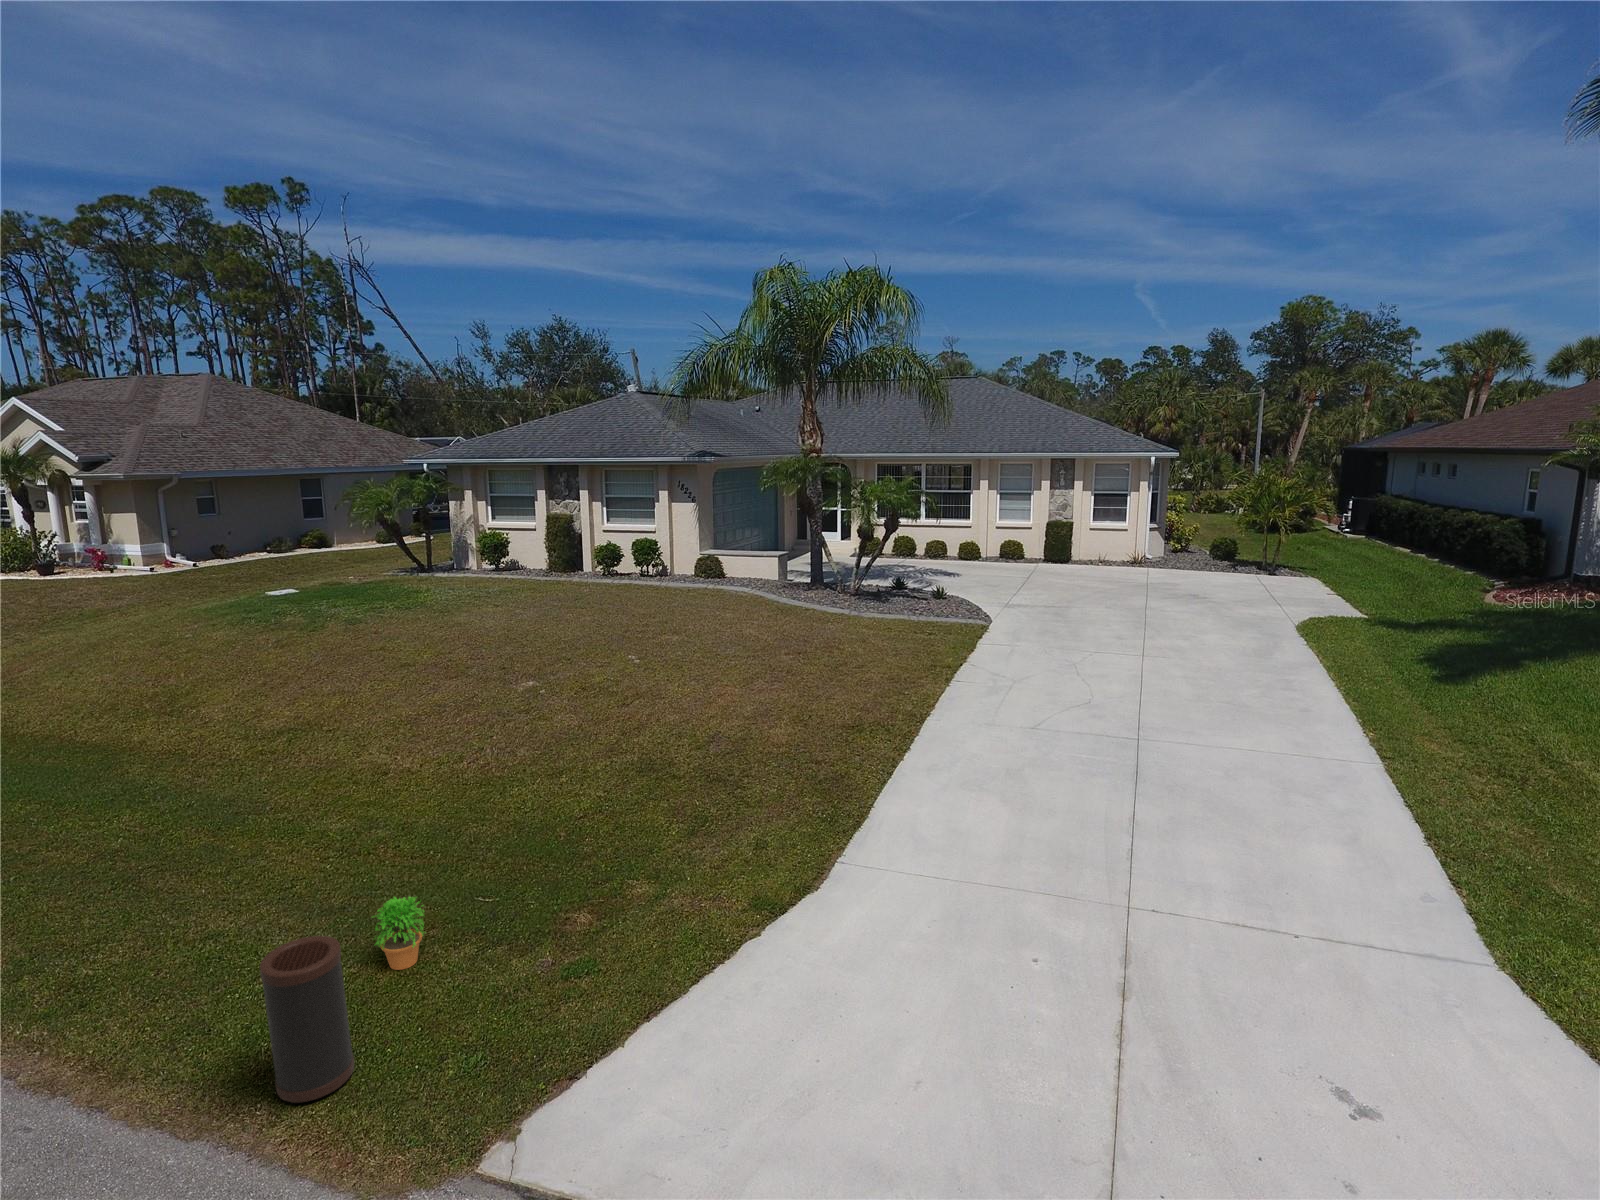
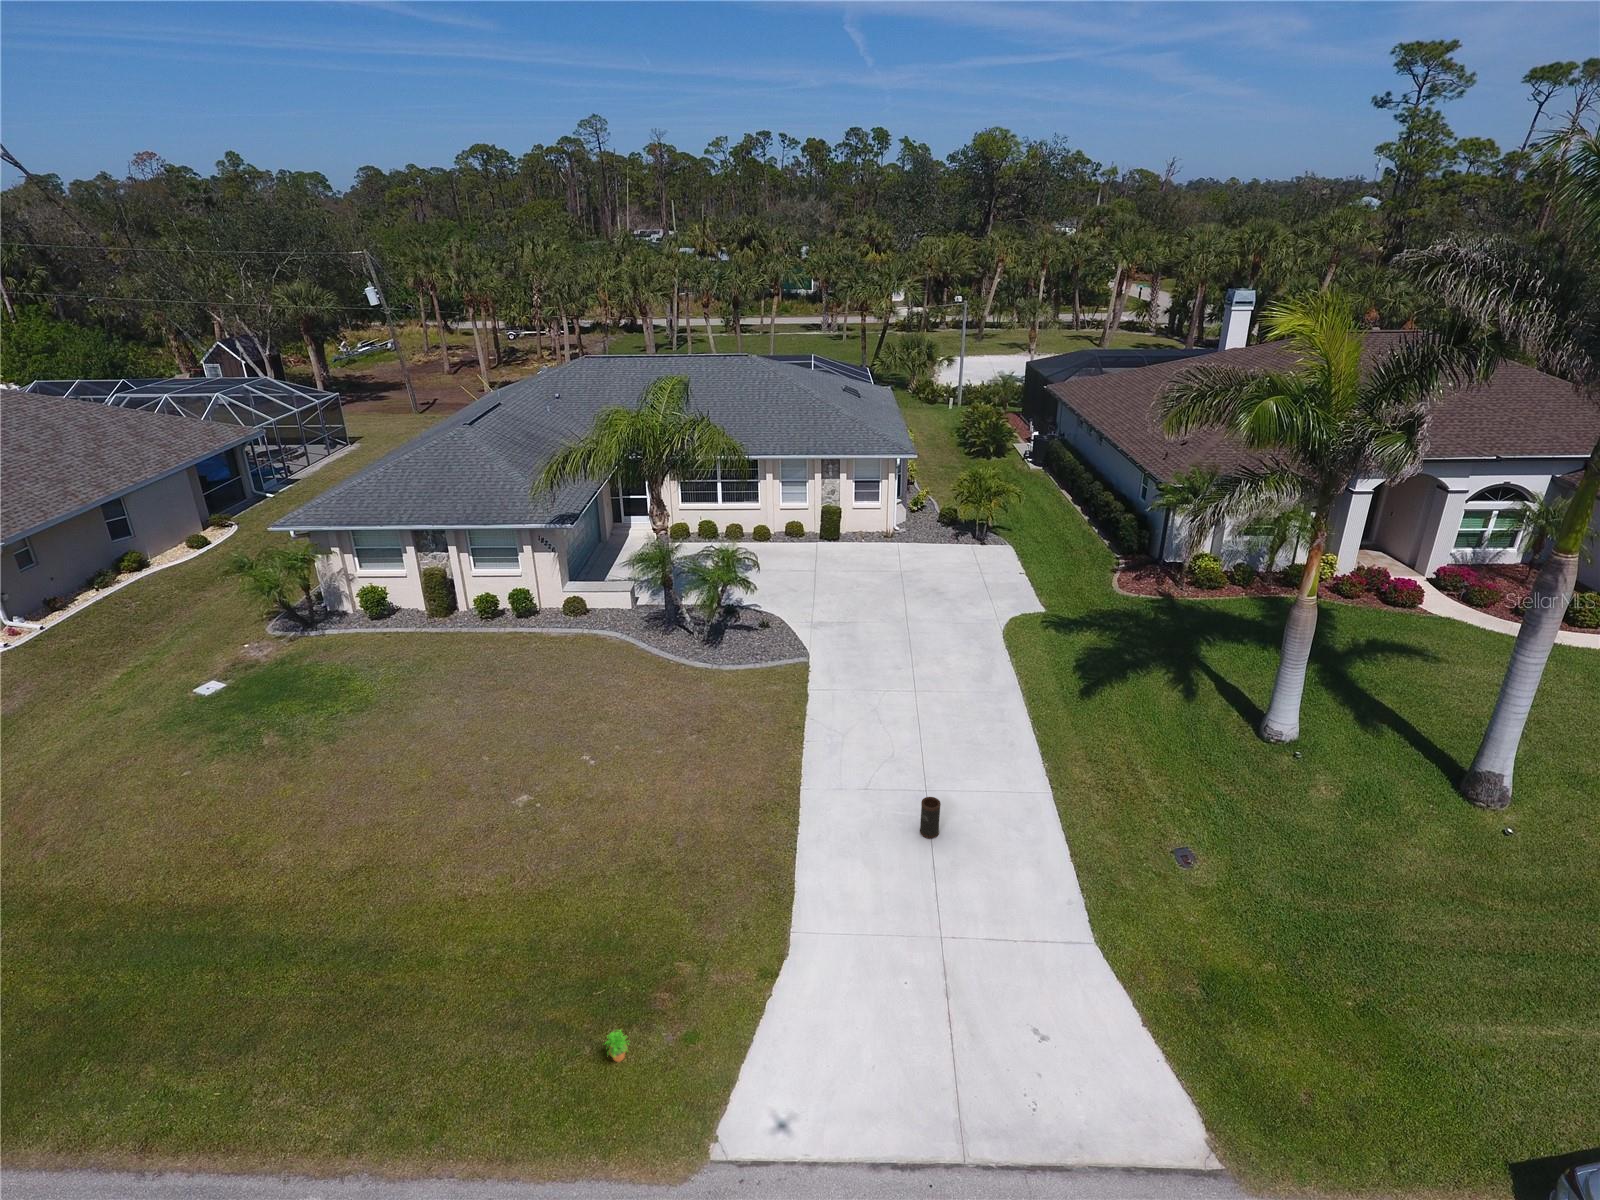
trash can: present [260,936,354,1103] -> present [920,797,941,838]

